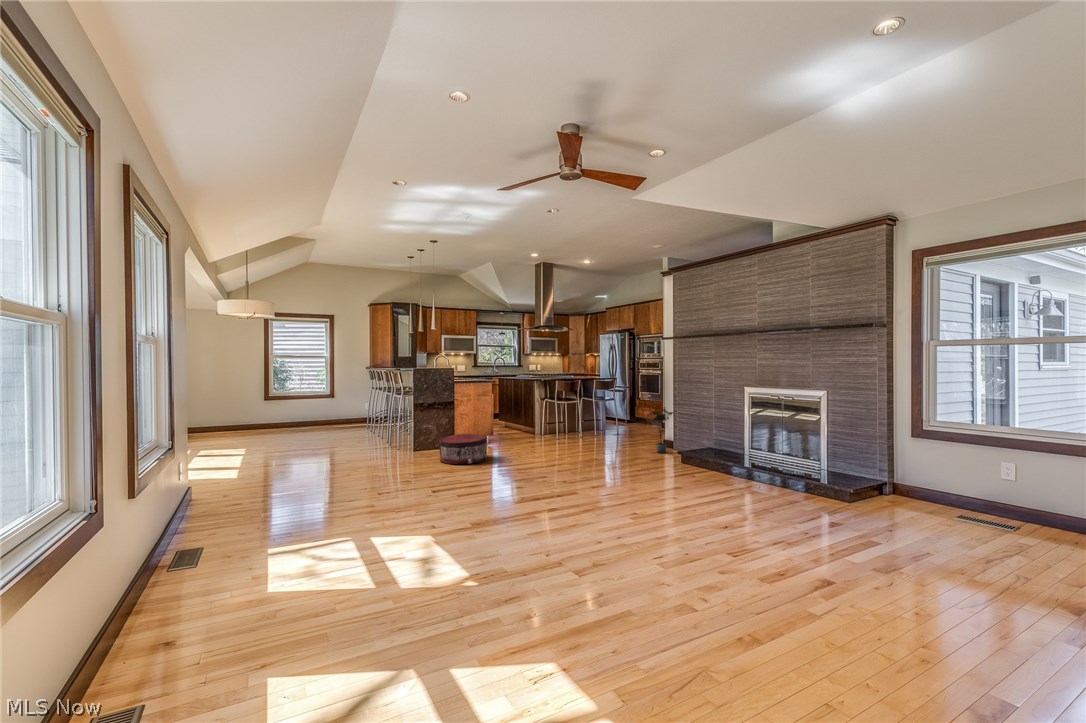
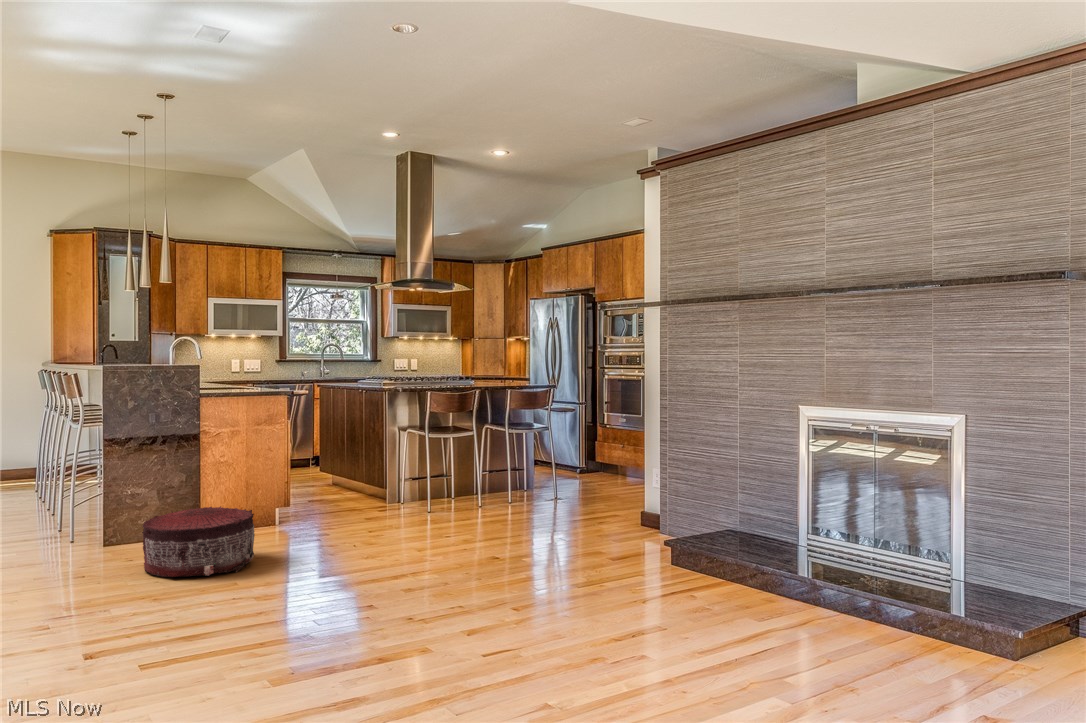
potted plant: present [648,408,673,453] -> none [604,445,661,541]

